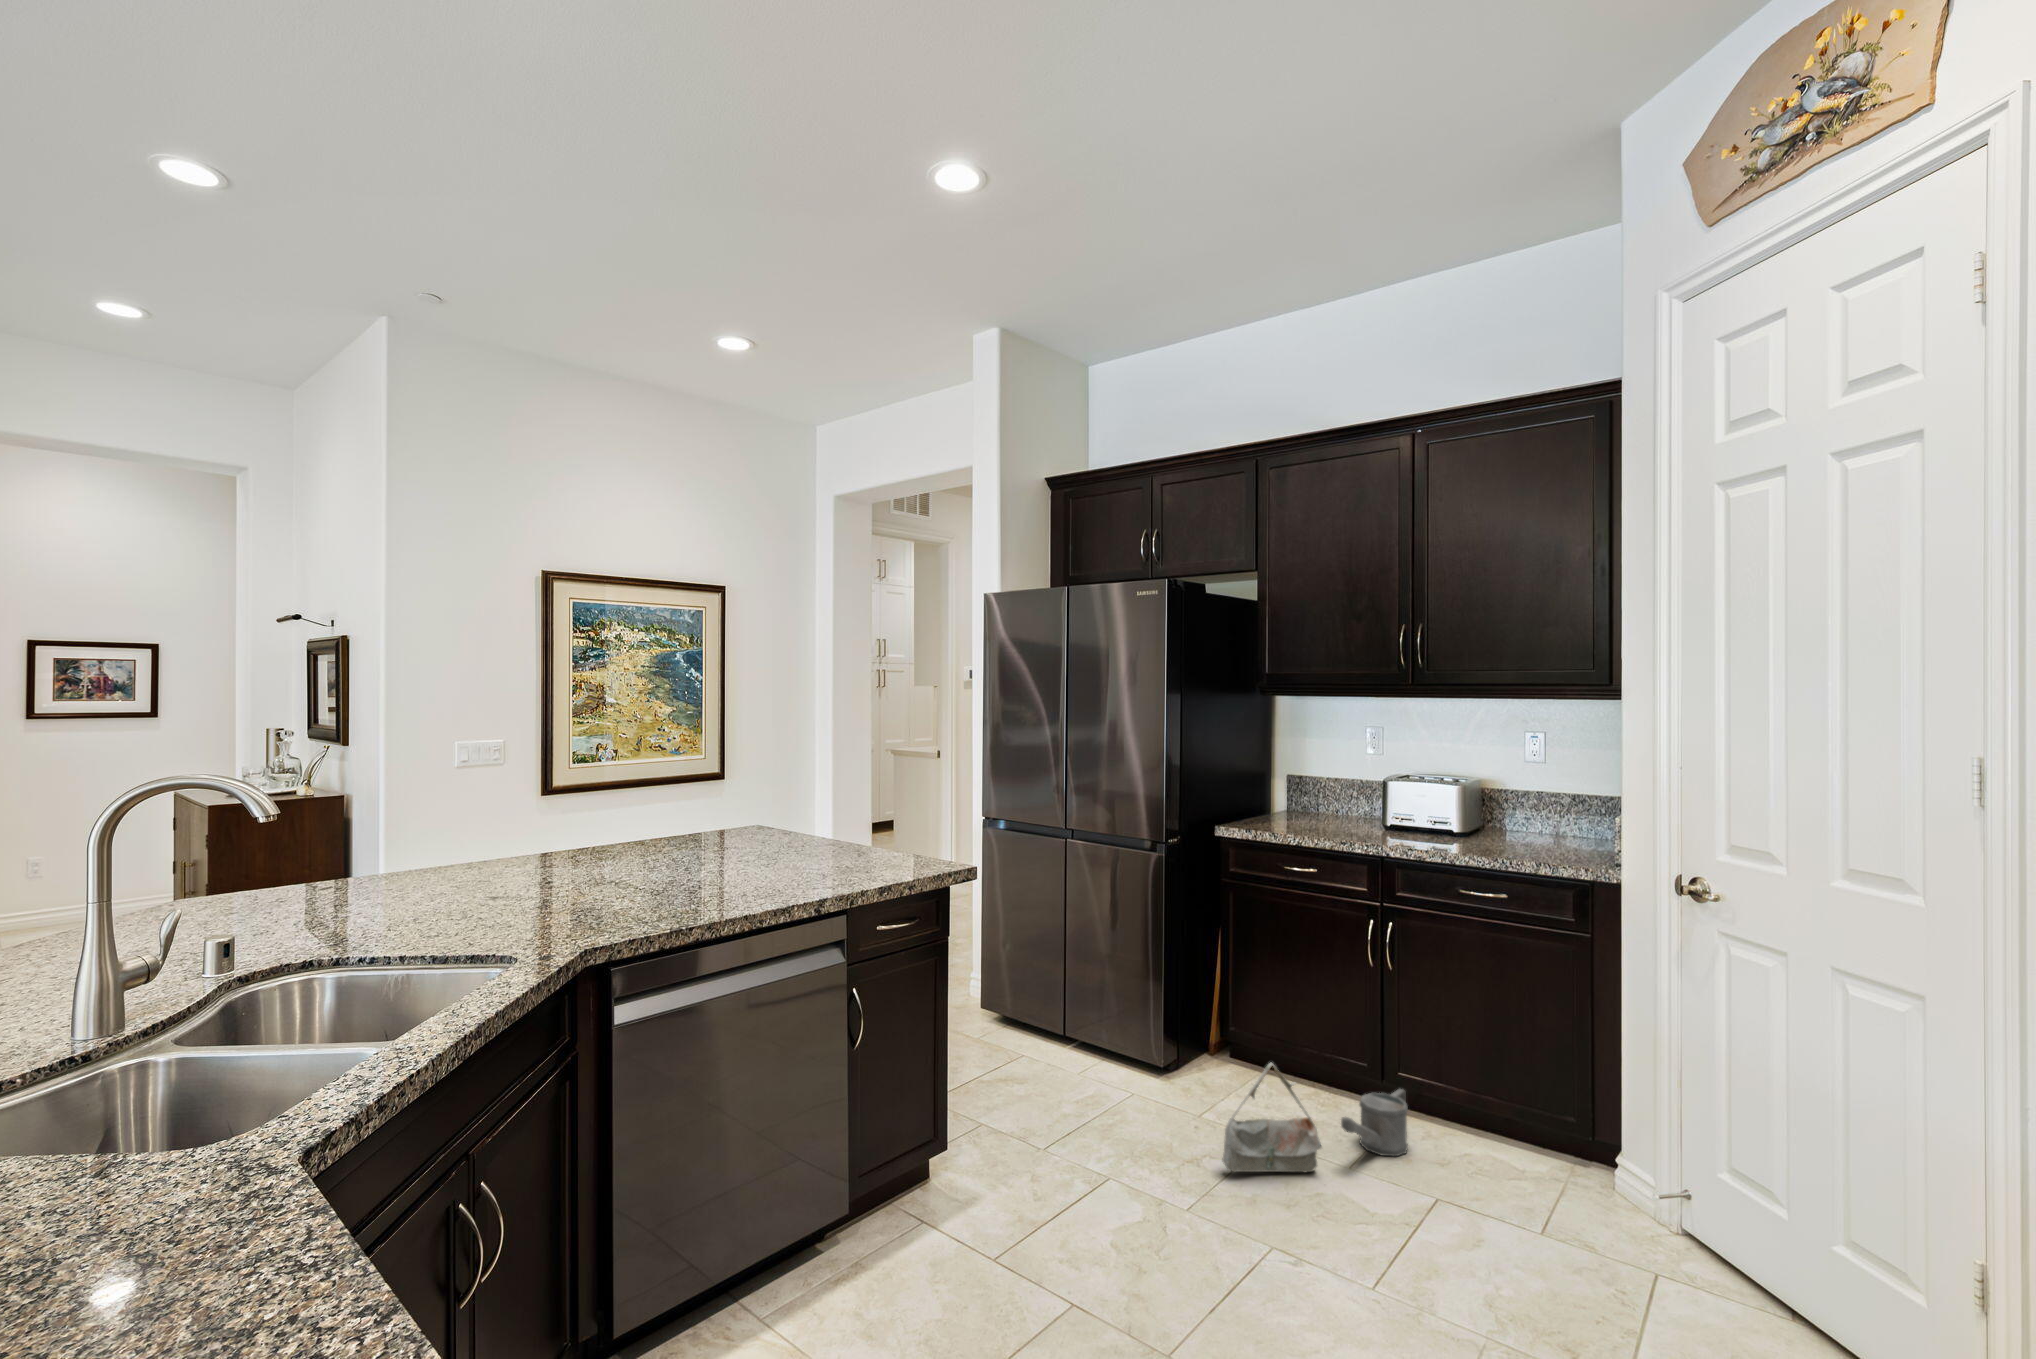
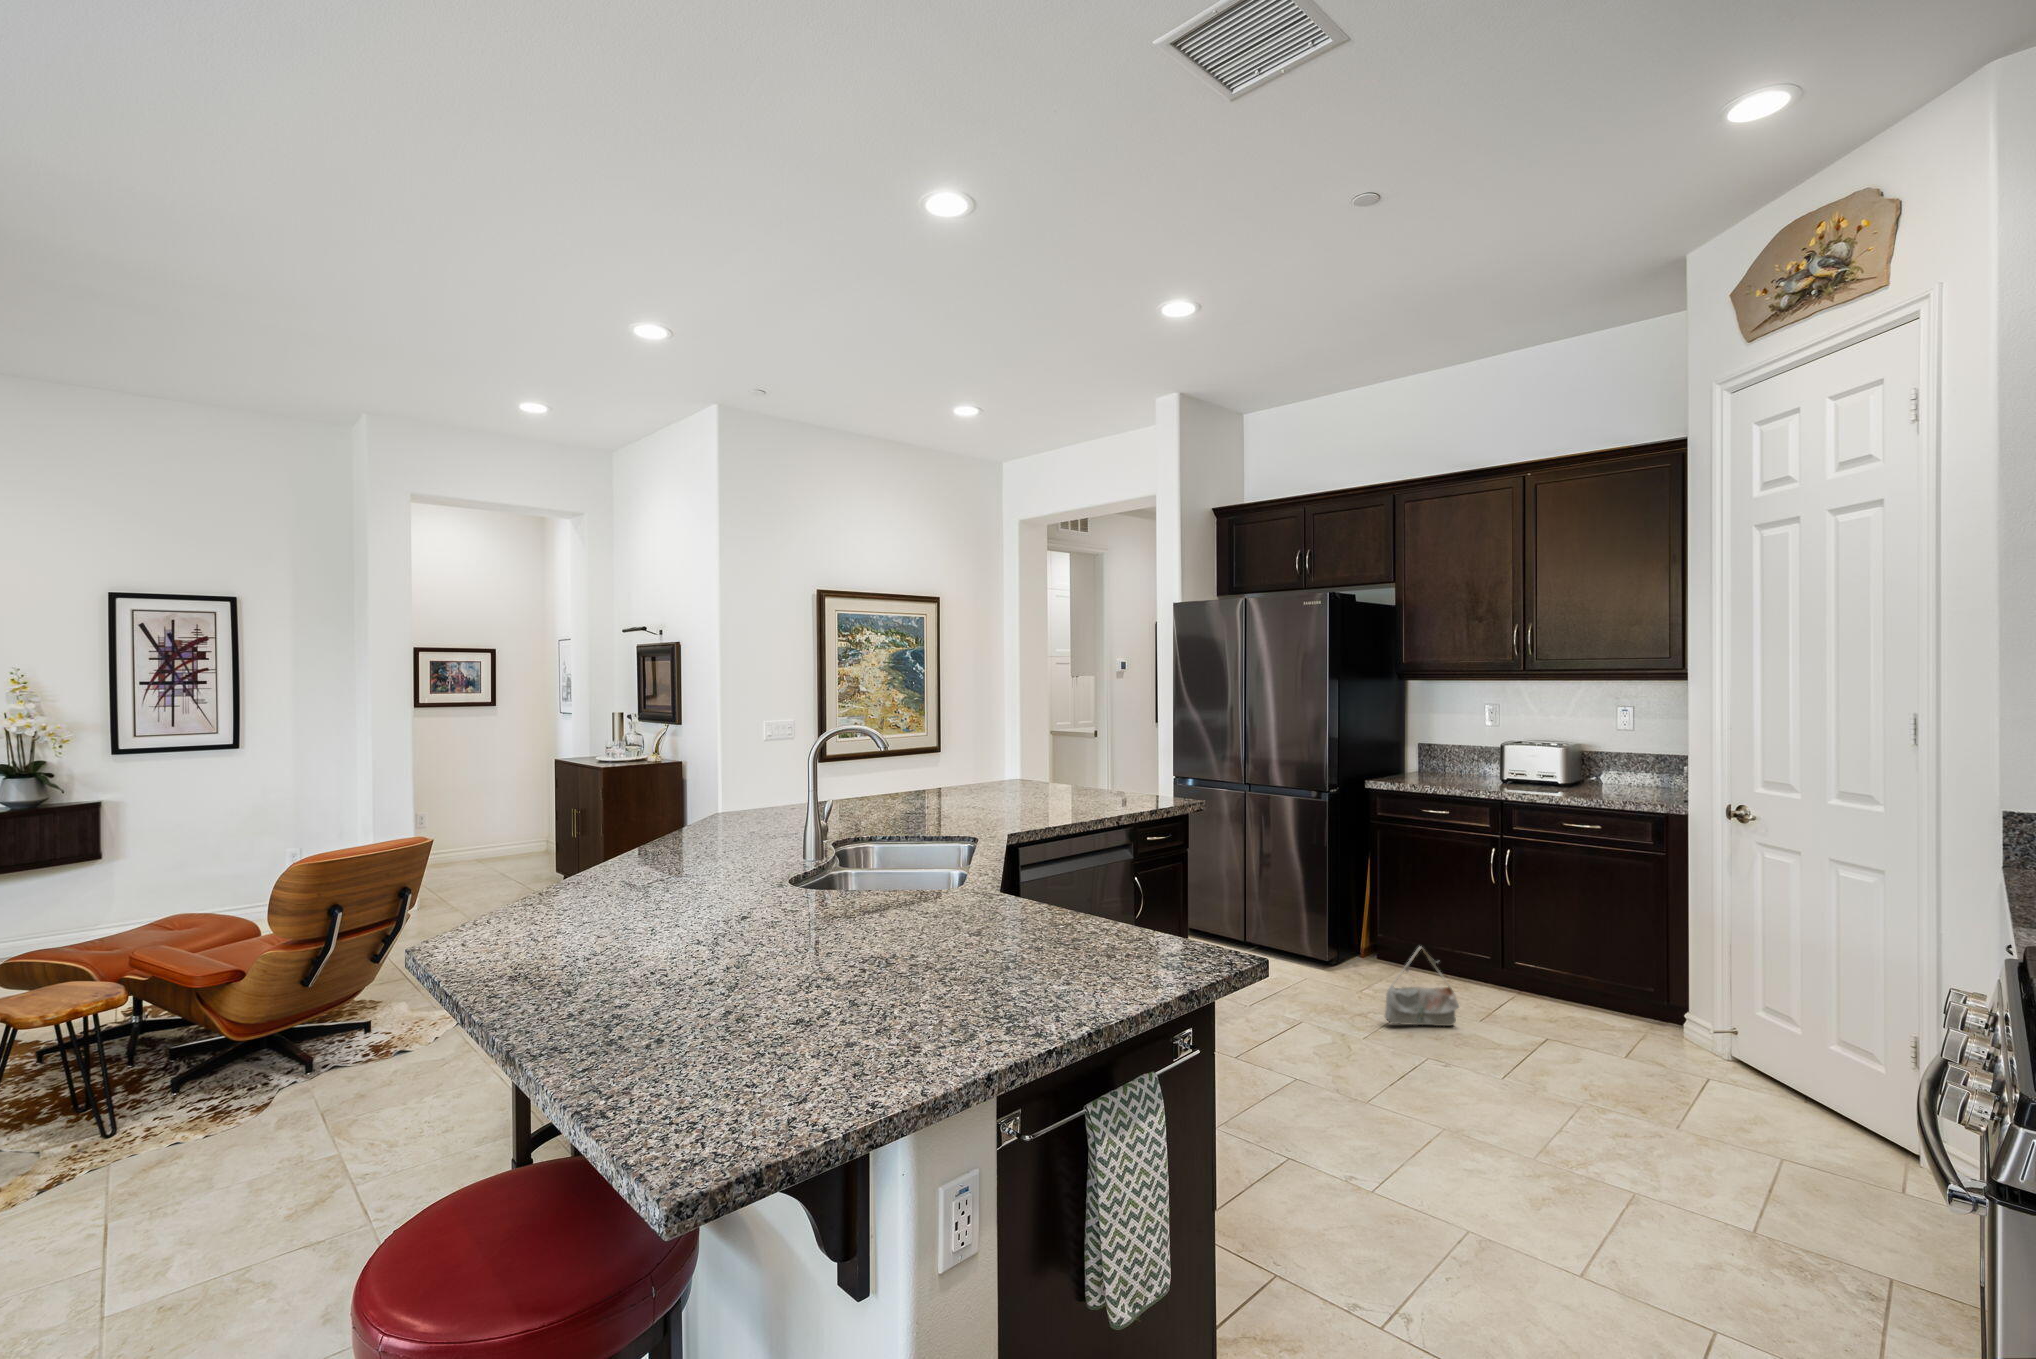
watering can: present [1341,1089,1408,1157] -> none [1474,973,1524,1019]

